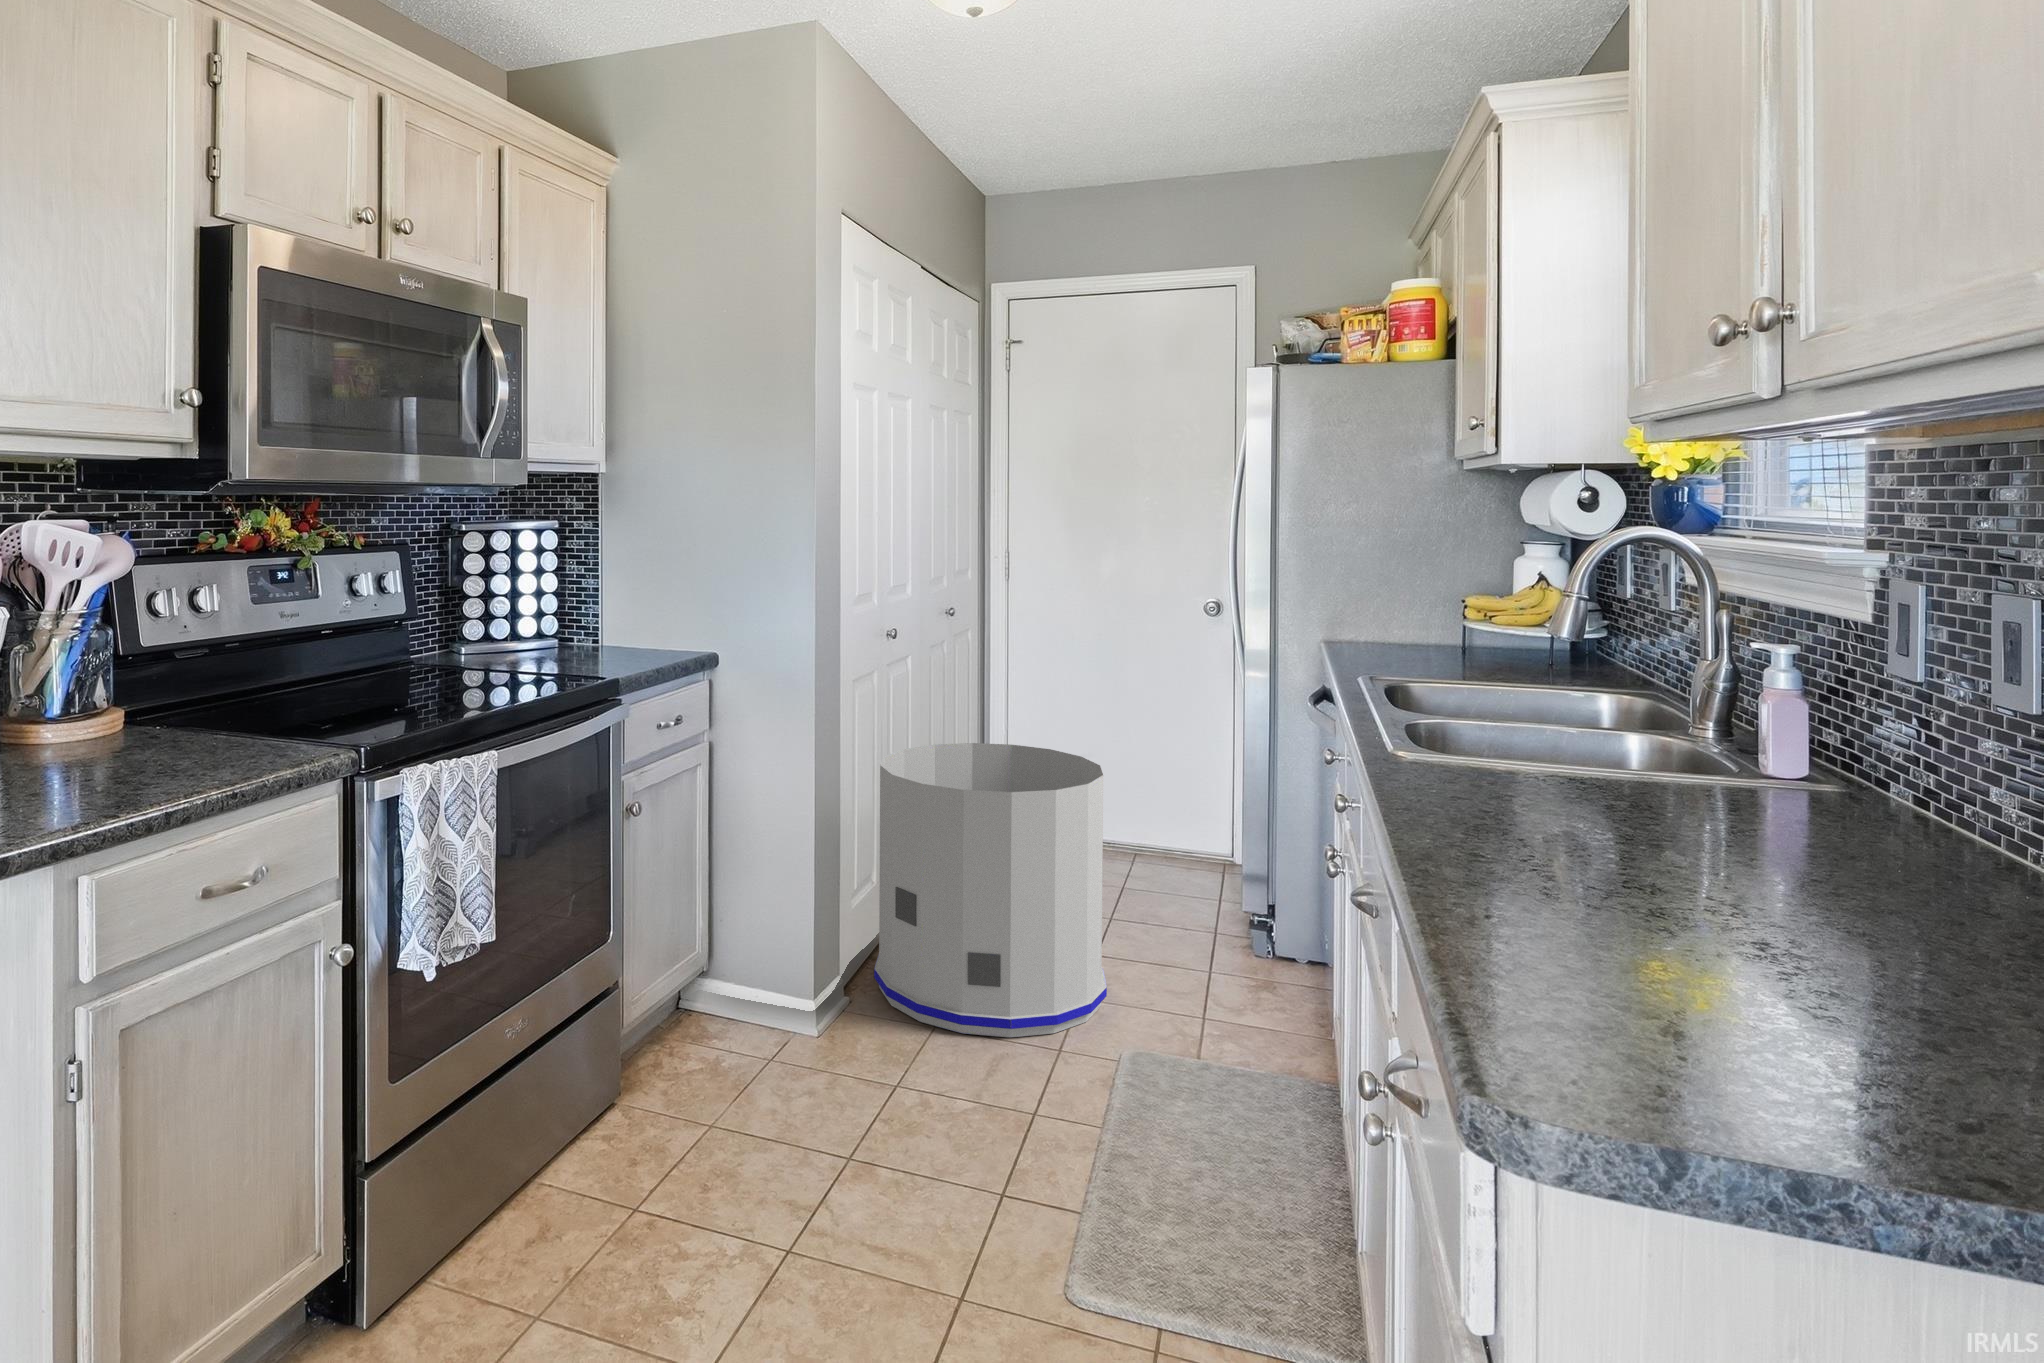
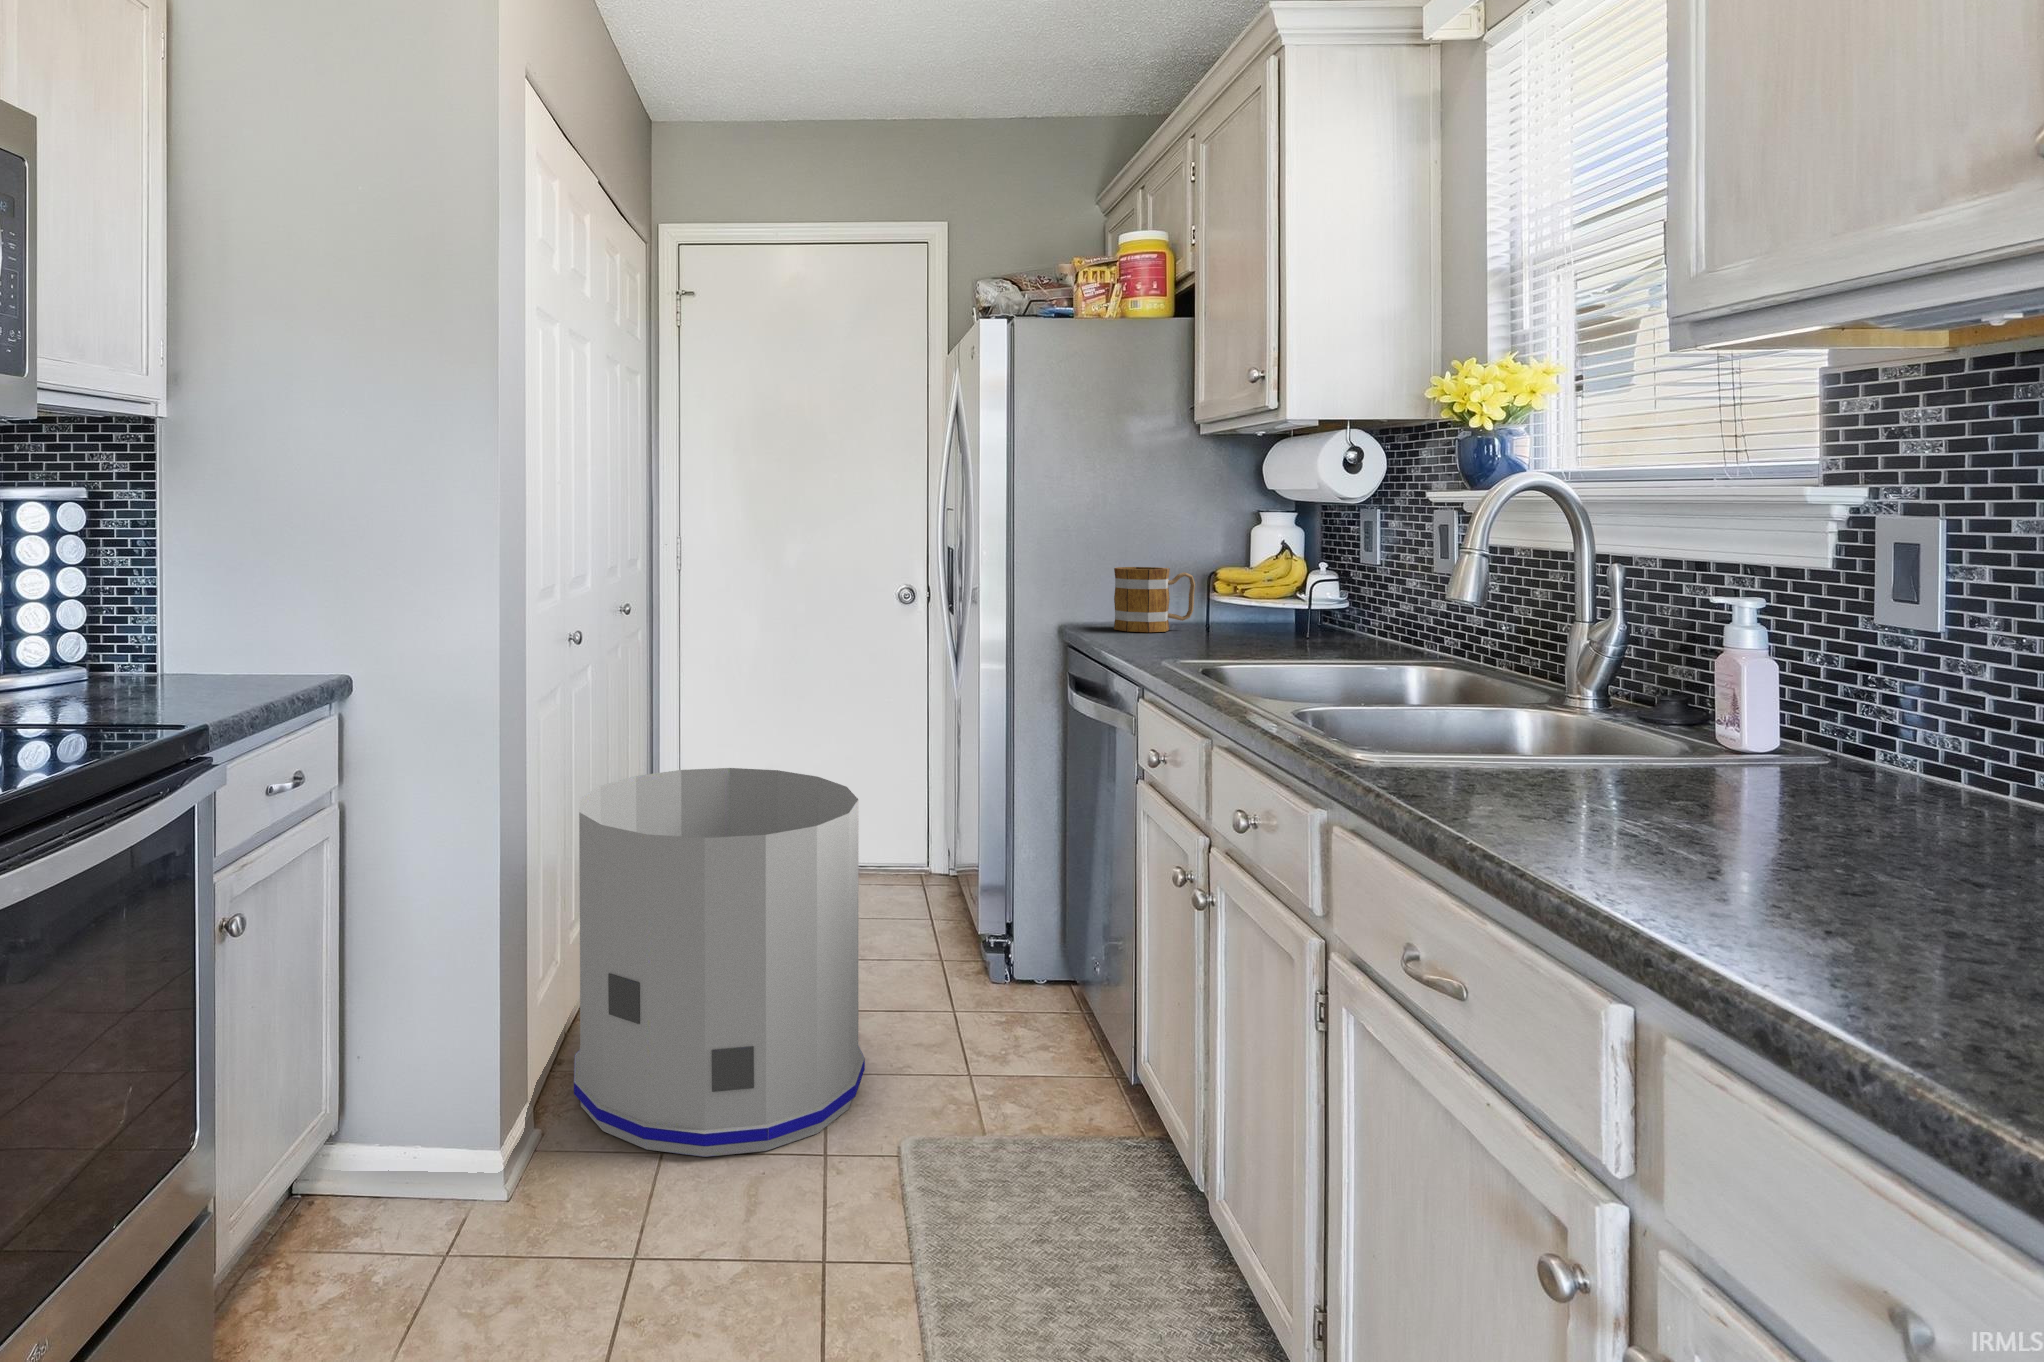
mug: none [1366,591,1449,651] -> present [1114,567,1195,632]

